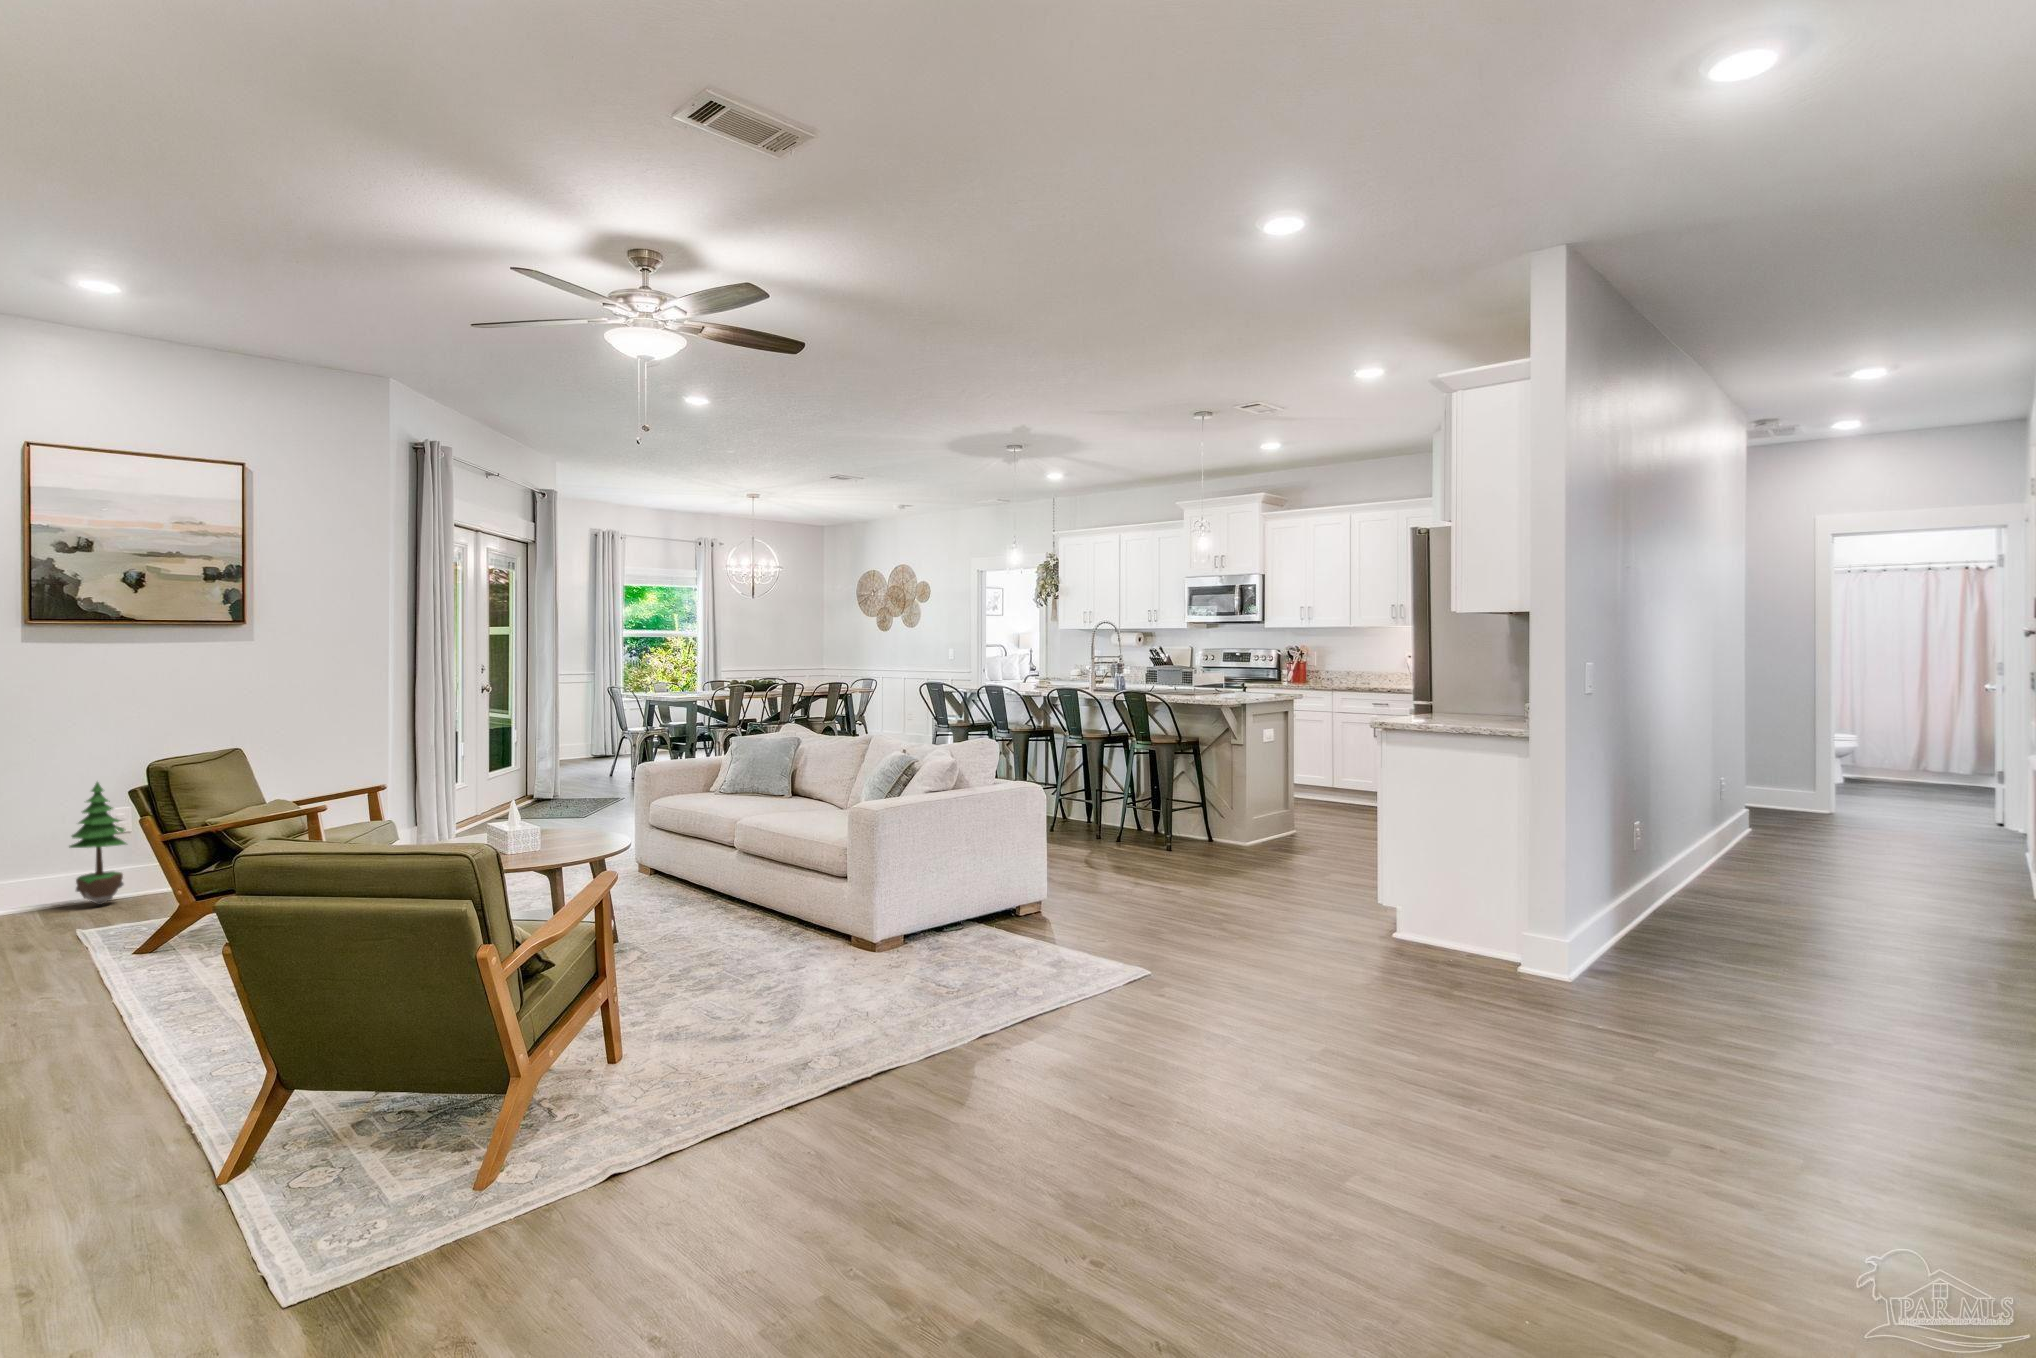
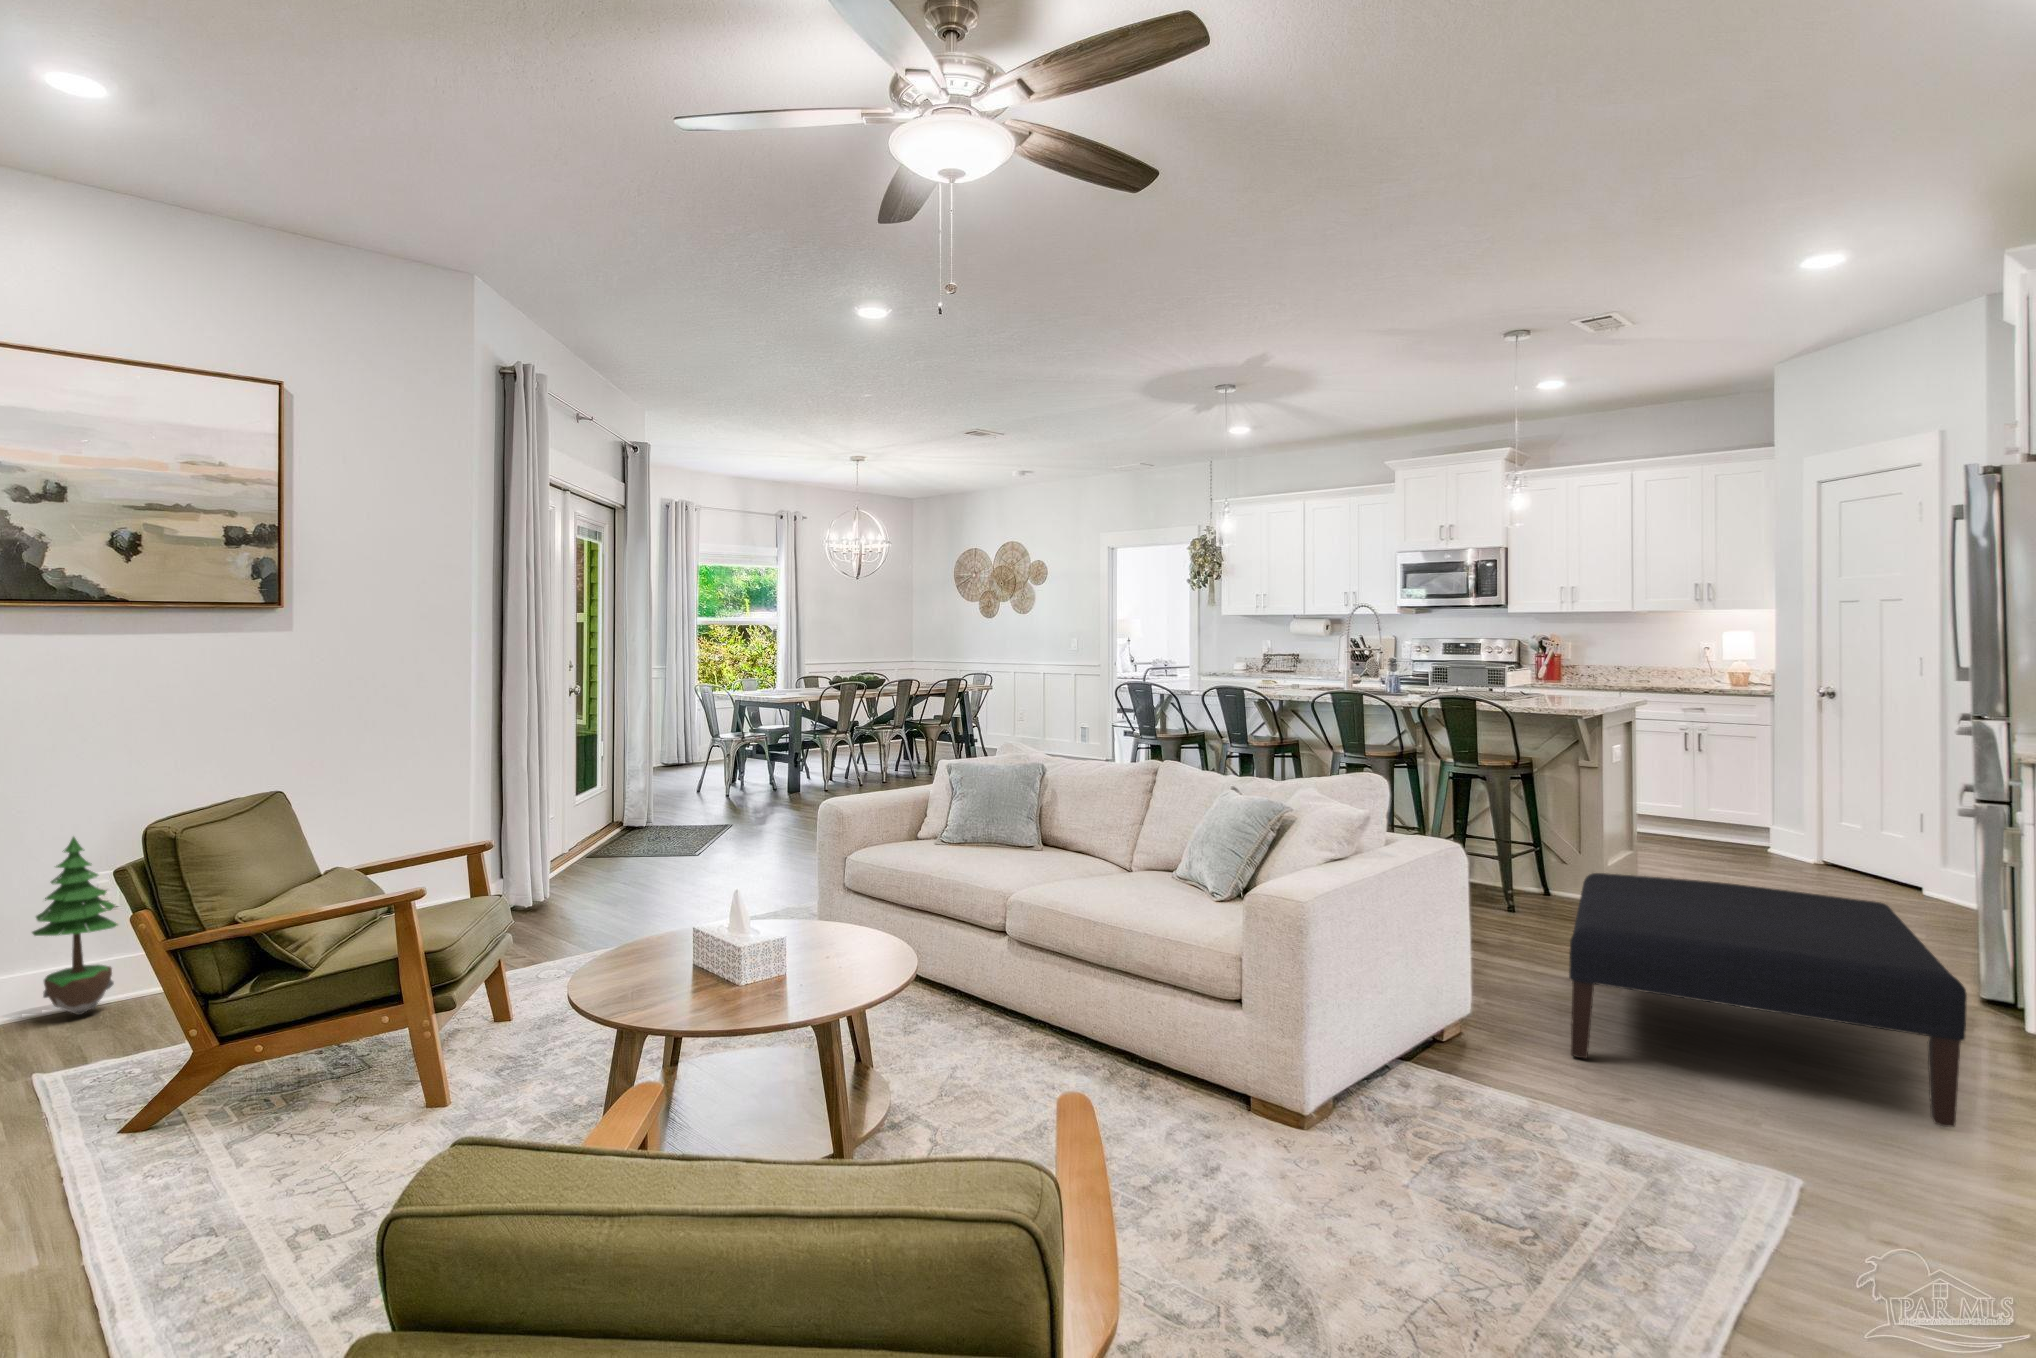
ottoman: none [1096,811,1343,953] -> present [1569,873,1967,1127]

